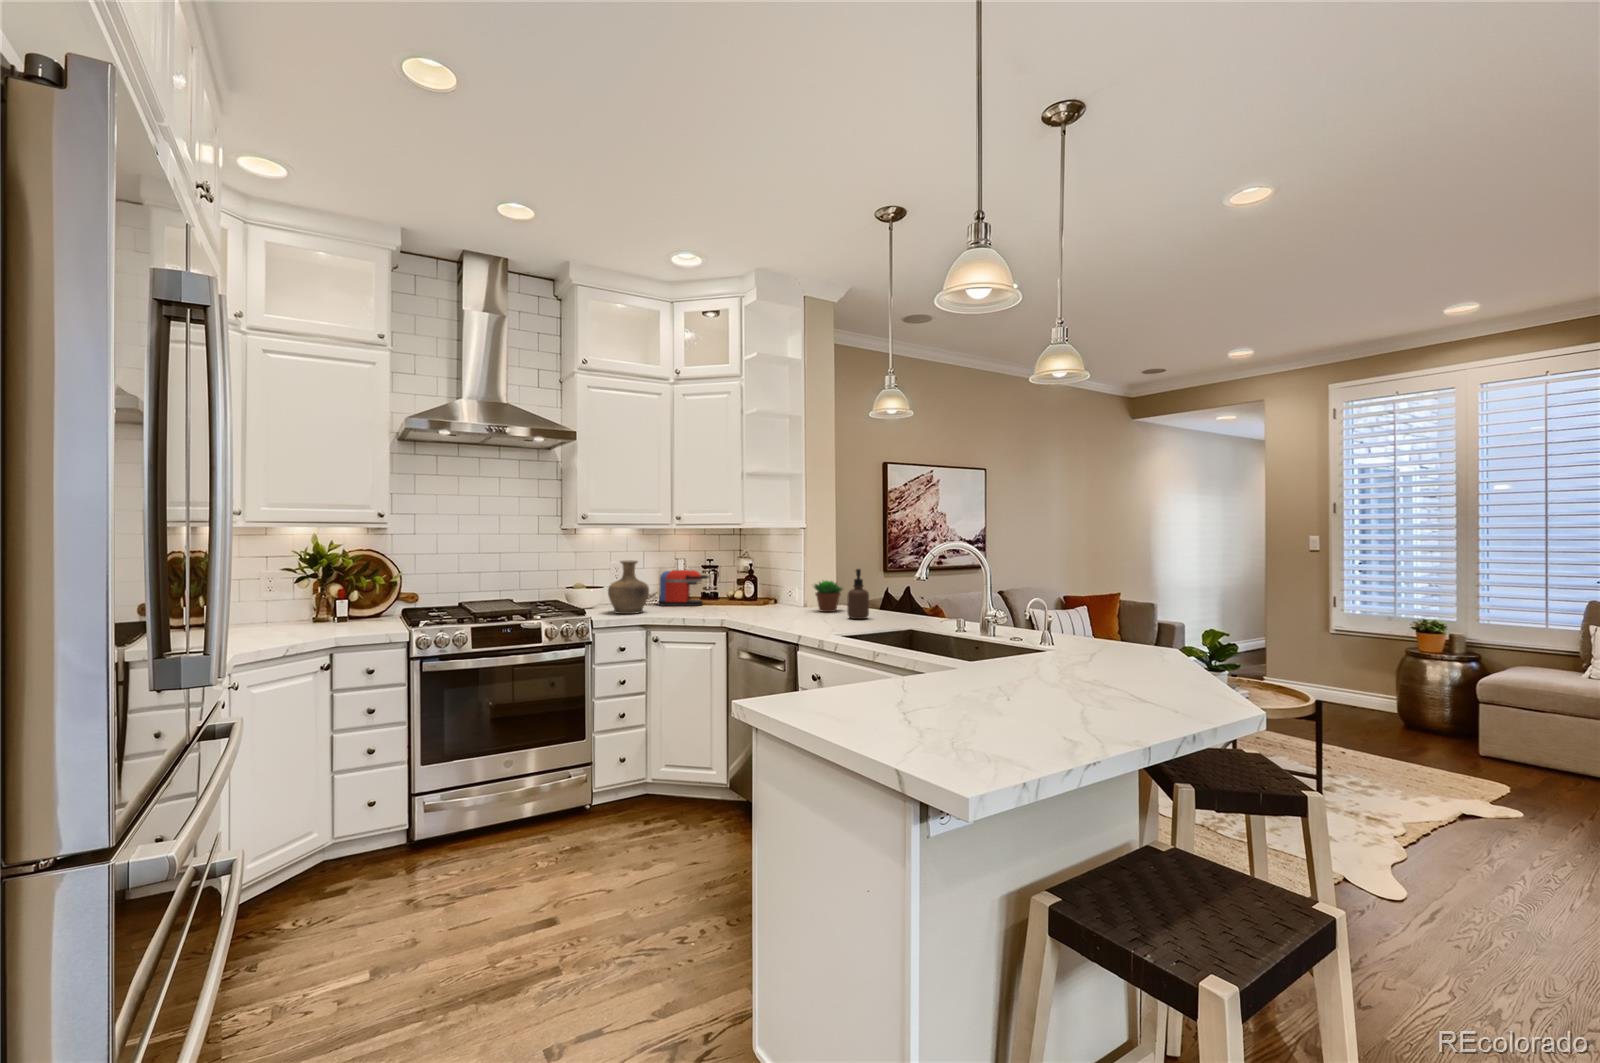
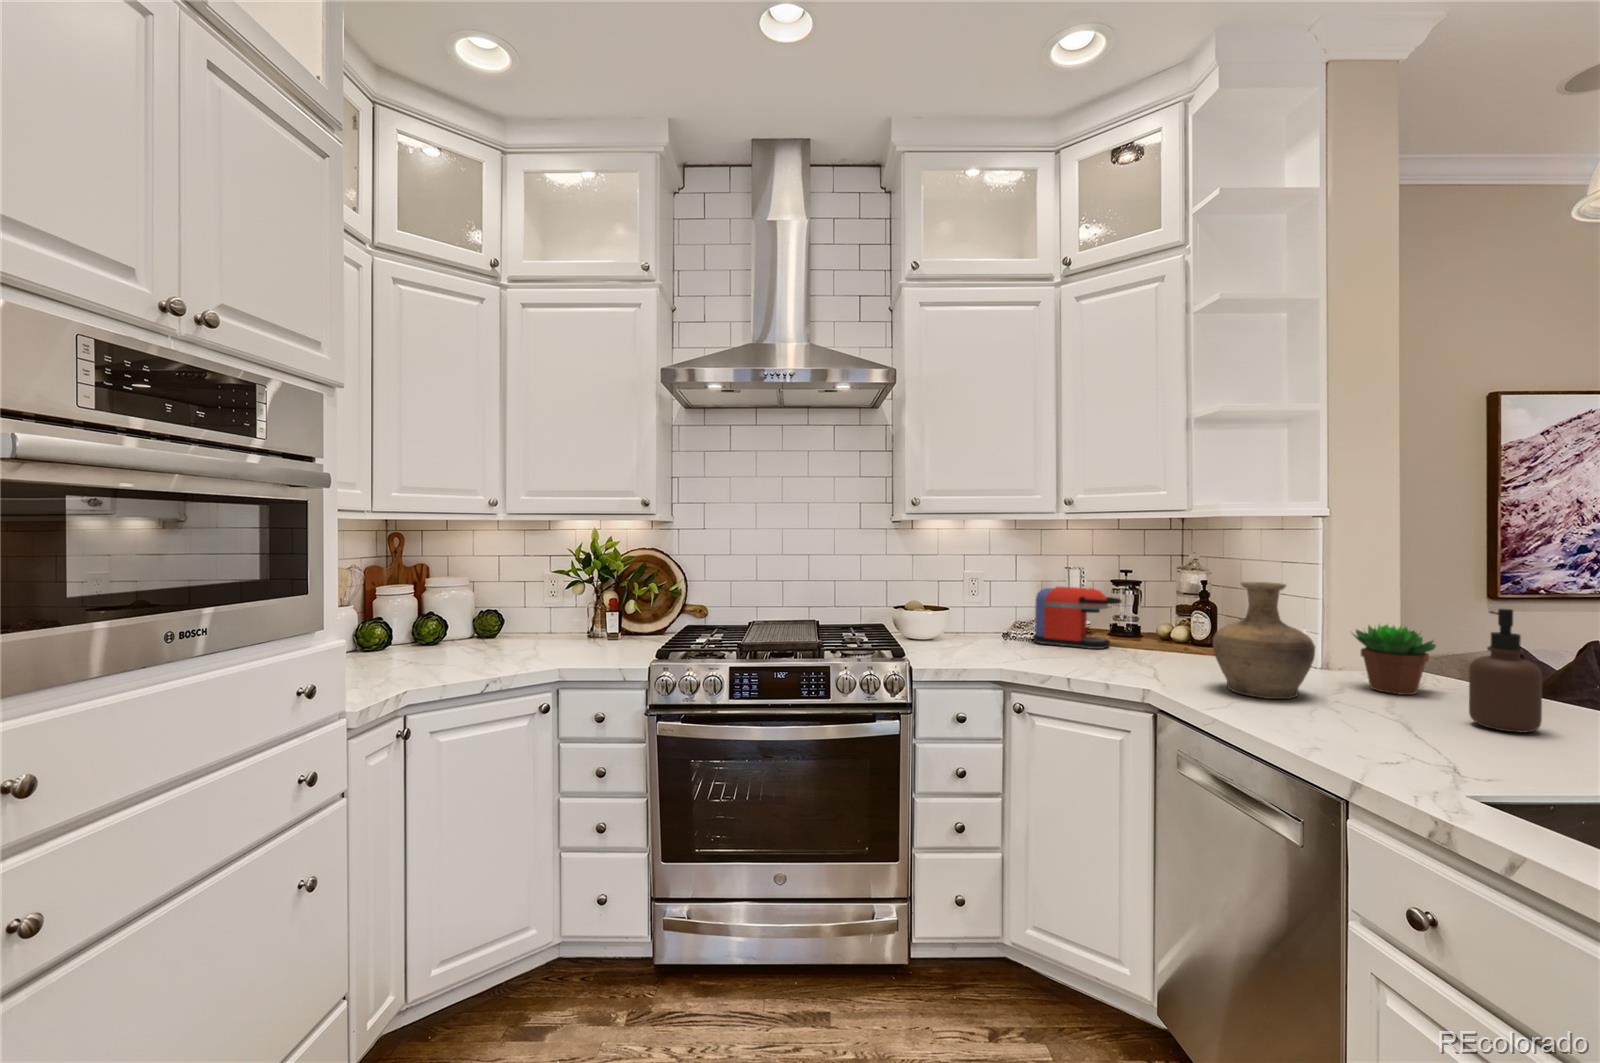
vase: present [608,560,649,614] -> present [1213,582,1315,699]

